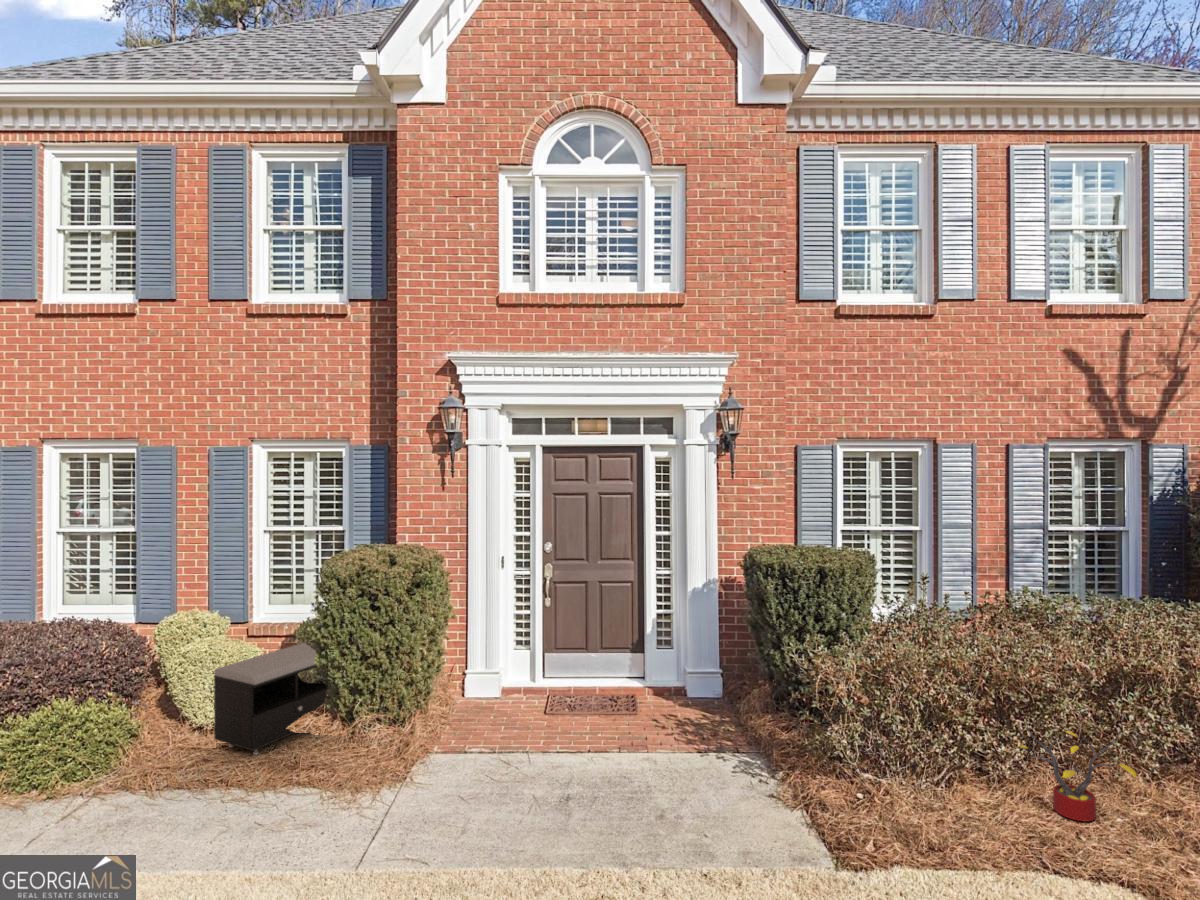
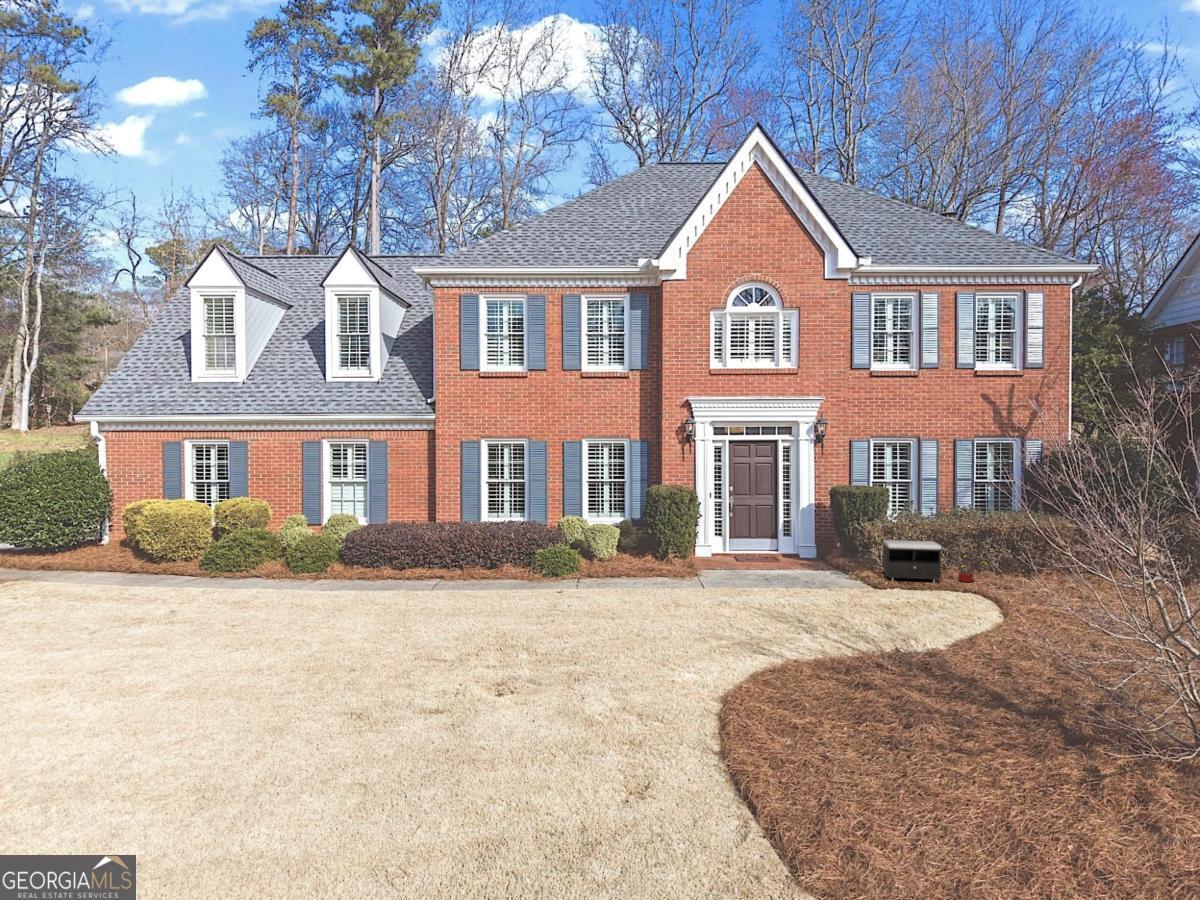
storage bench: present [214,643,327,755] -> present [883,540,941,582]

